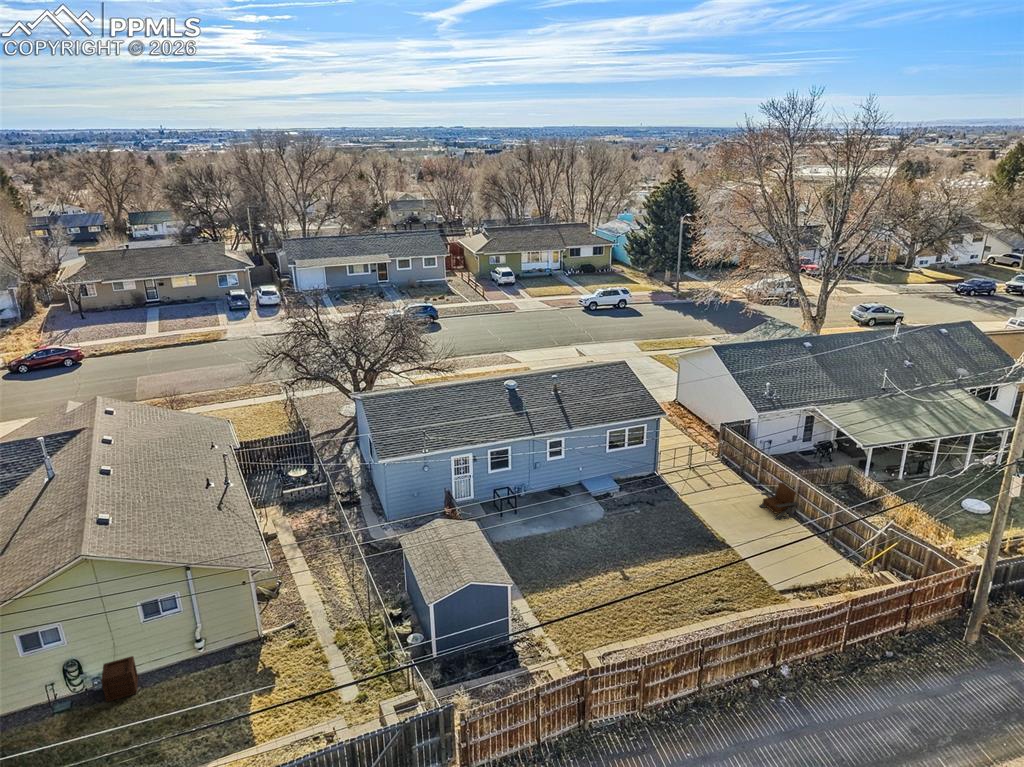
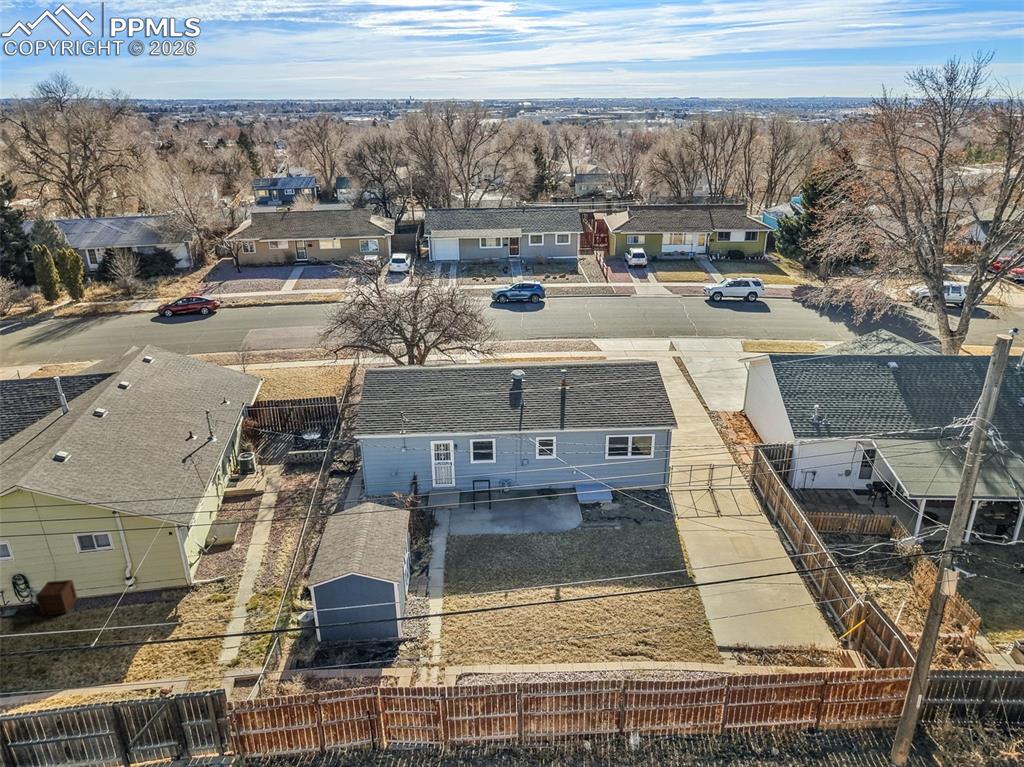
lounge chair: present [760,483,799,520] -> none [763,523,804,567]

